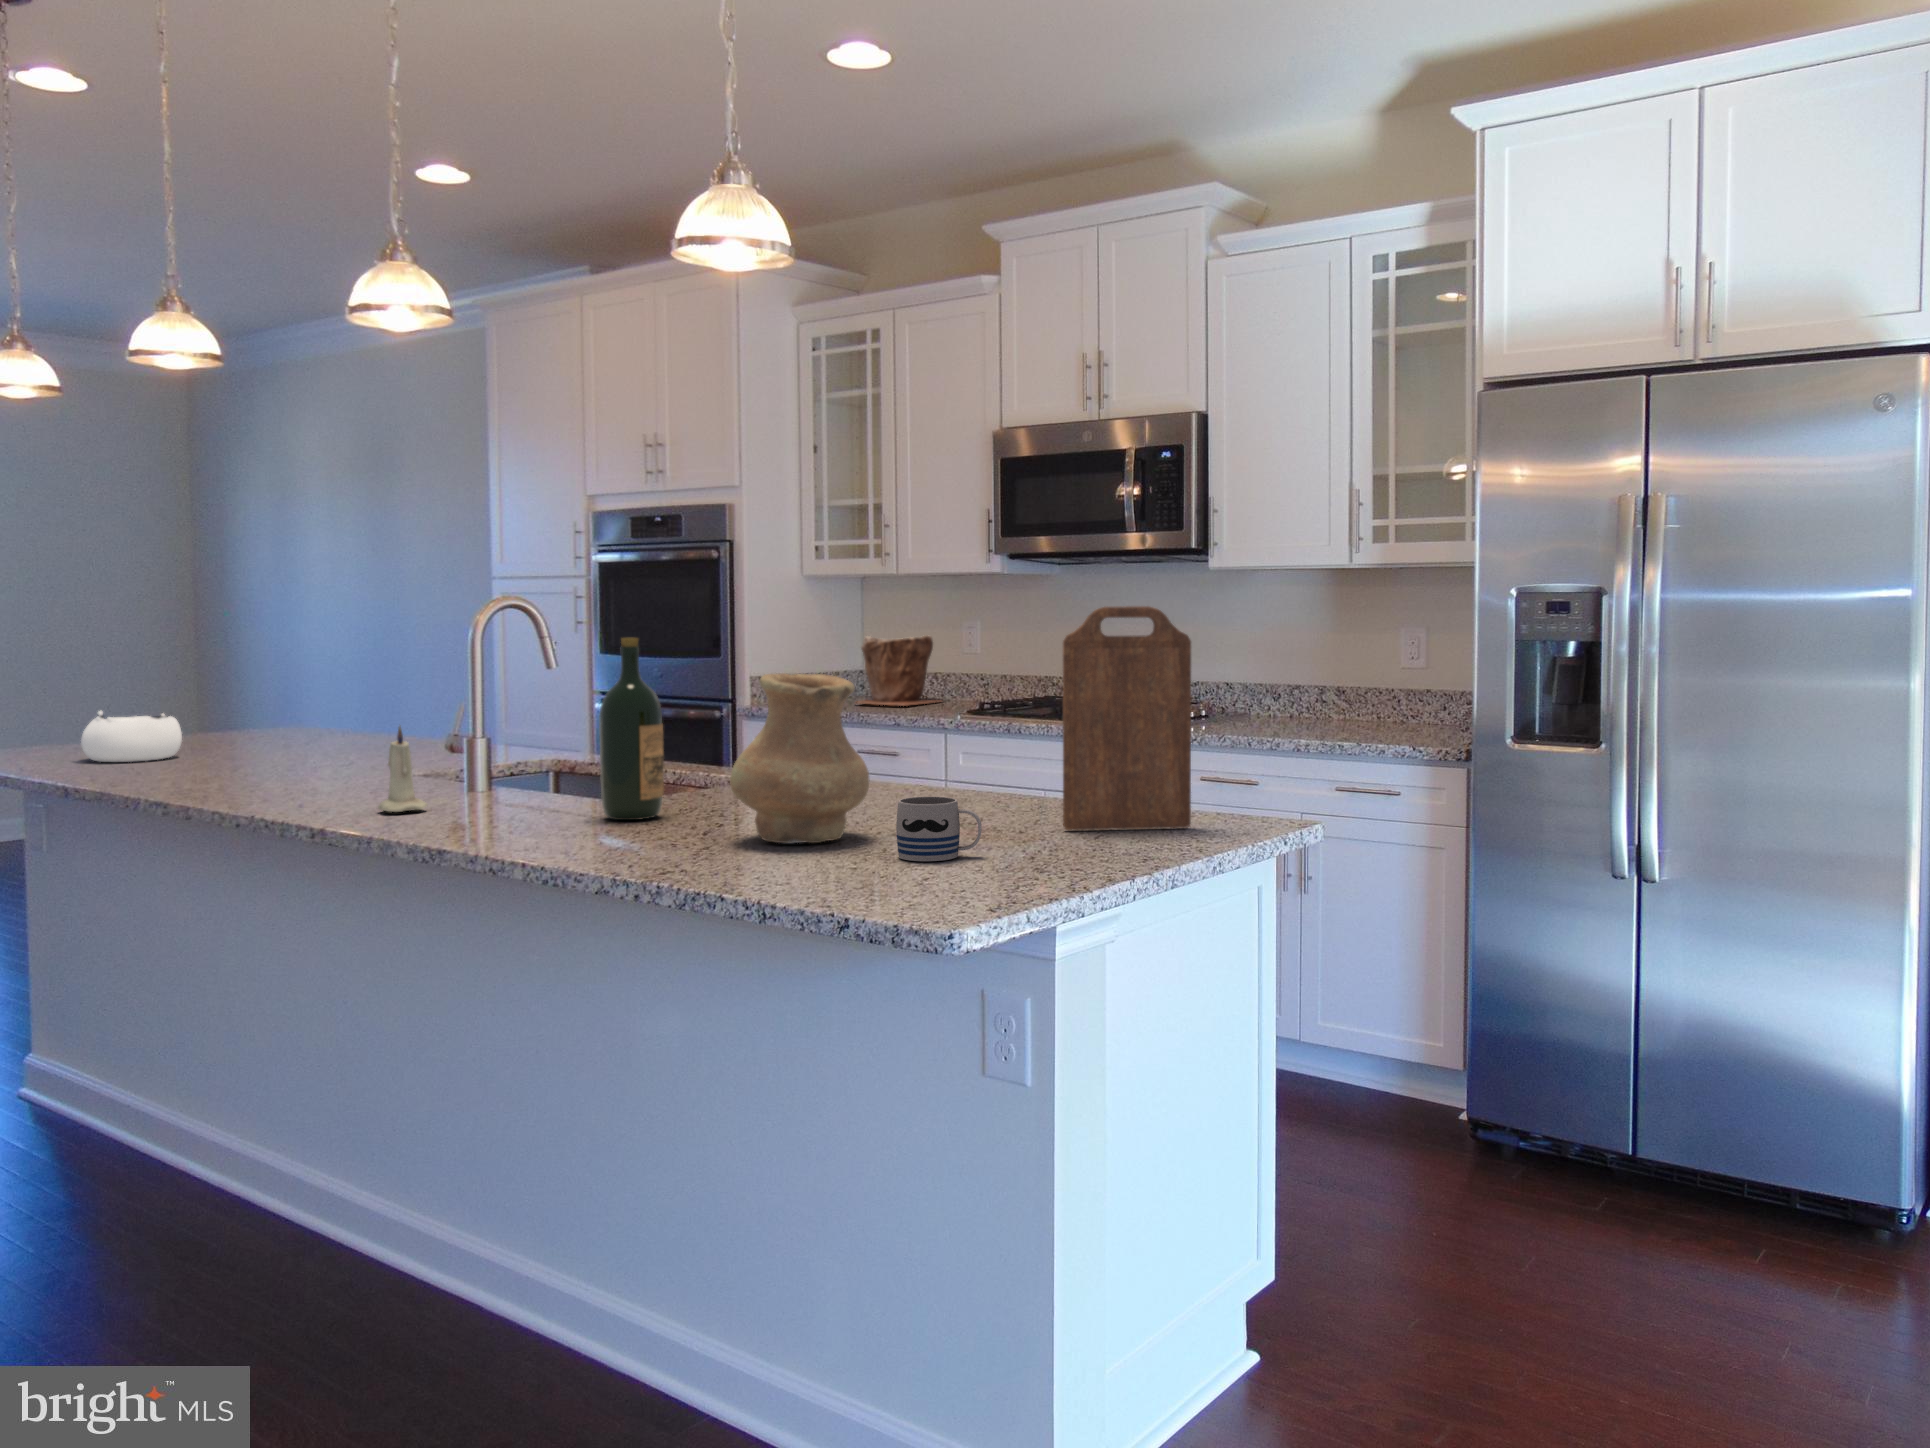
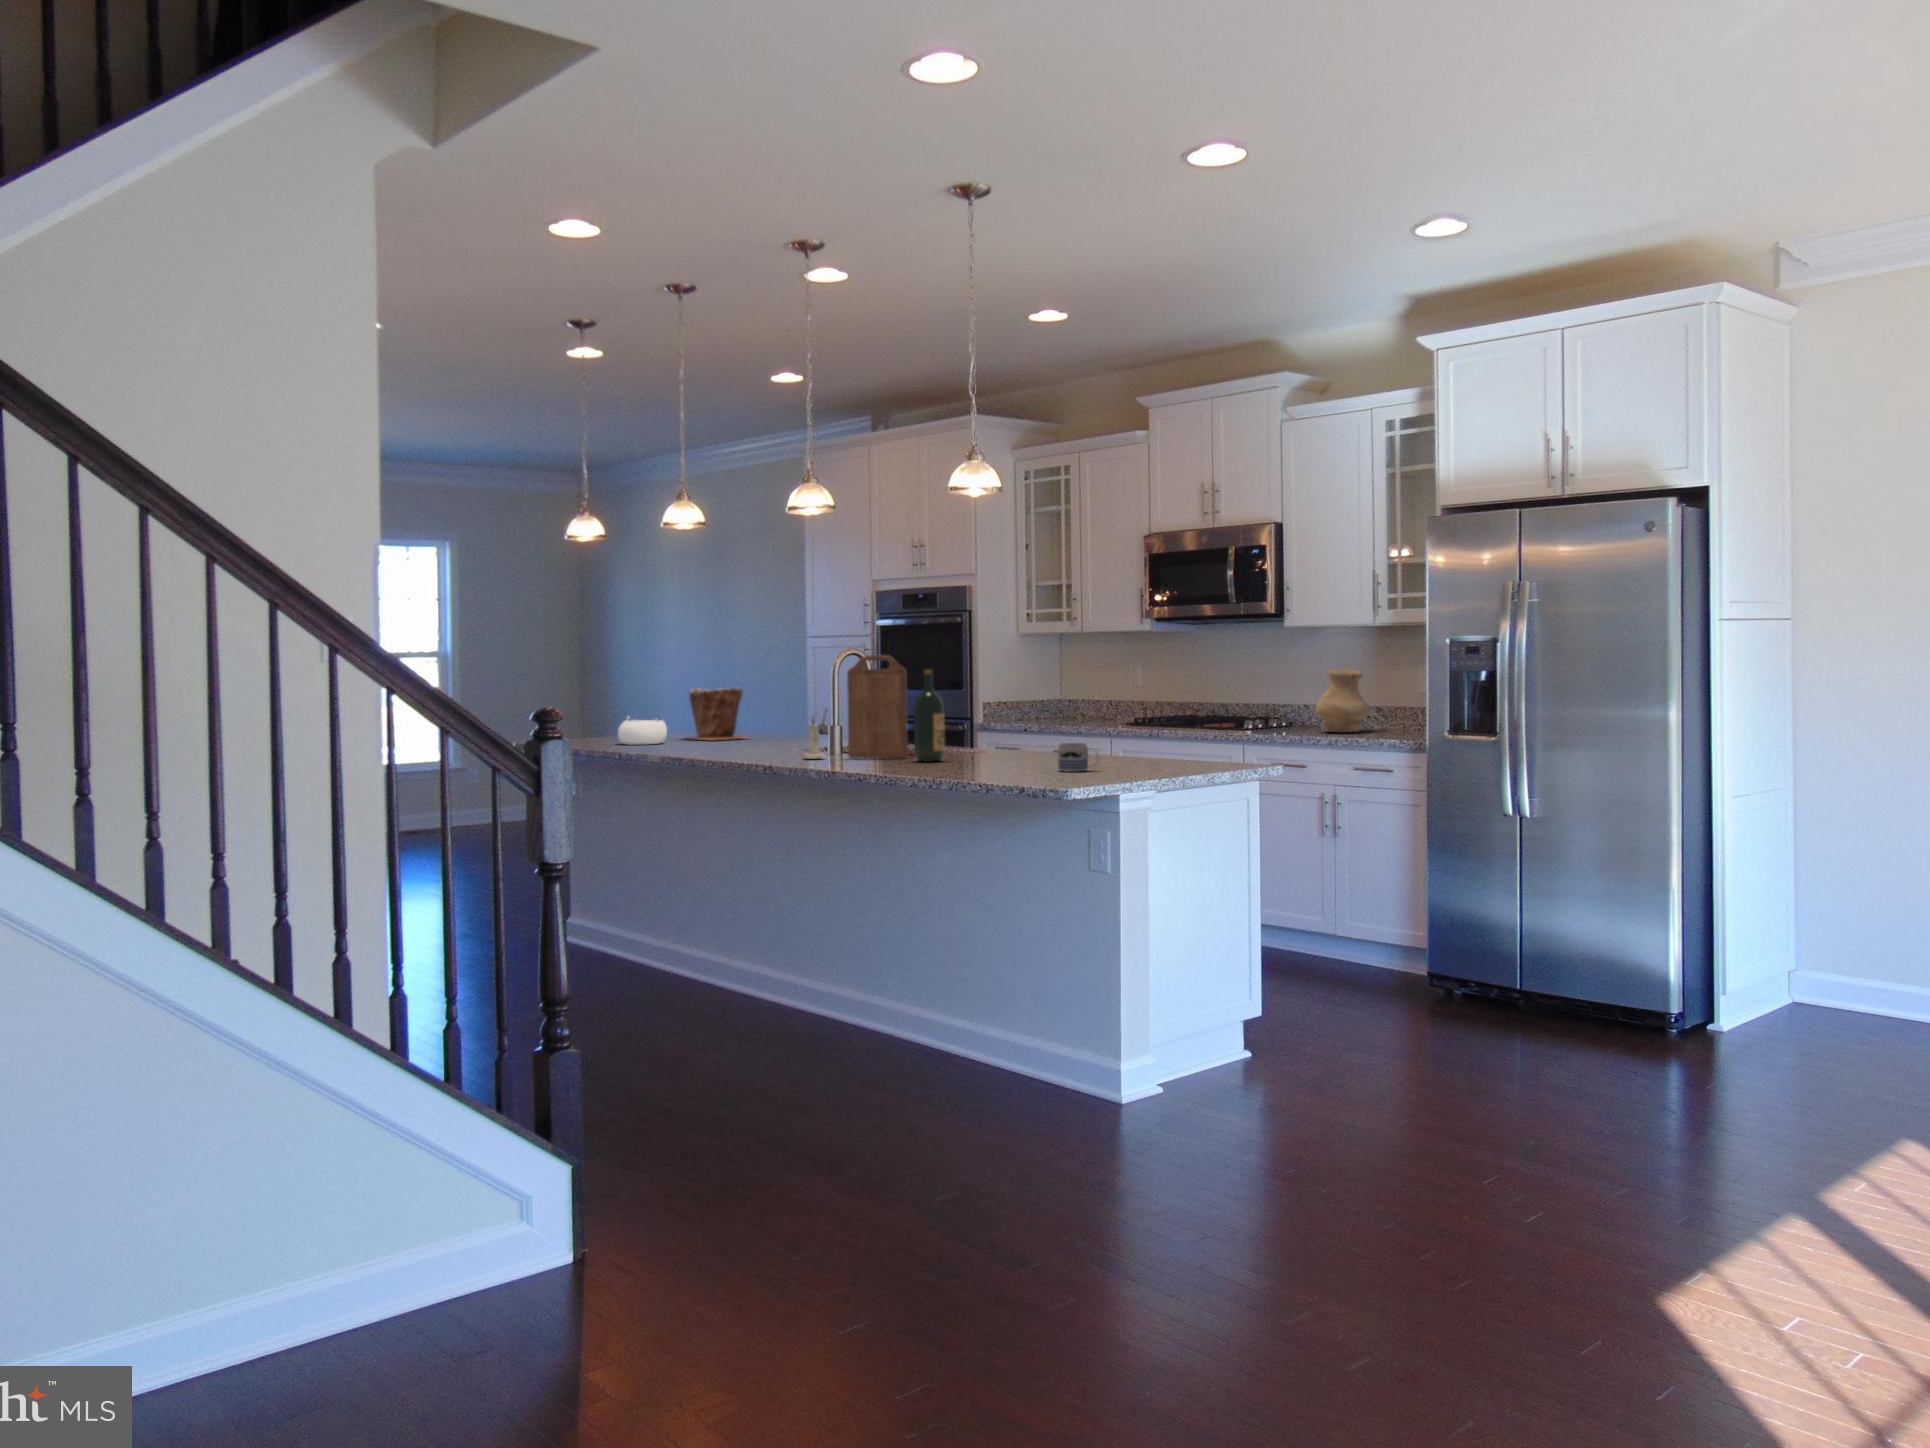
cutting board: present [1063,606,1191,830] -> present [847,655,908,758]
plant pot: present [856,635,941,706] -> present [687,688,745,740]
vase: present [730,673,869,844] -> present [1315,669,1369,732]

